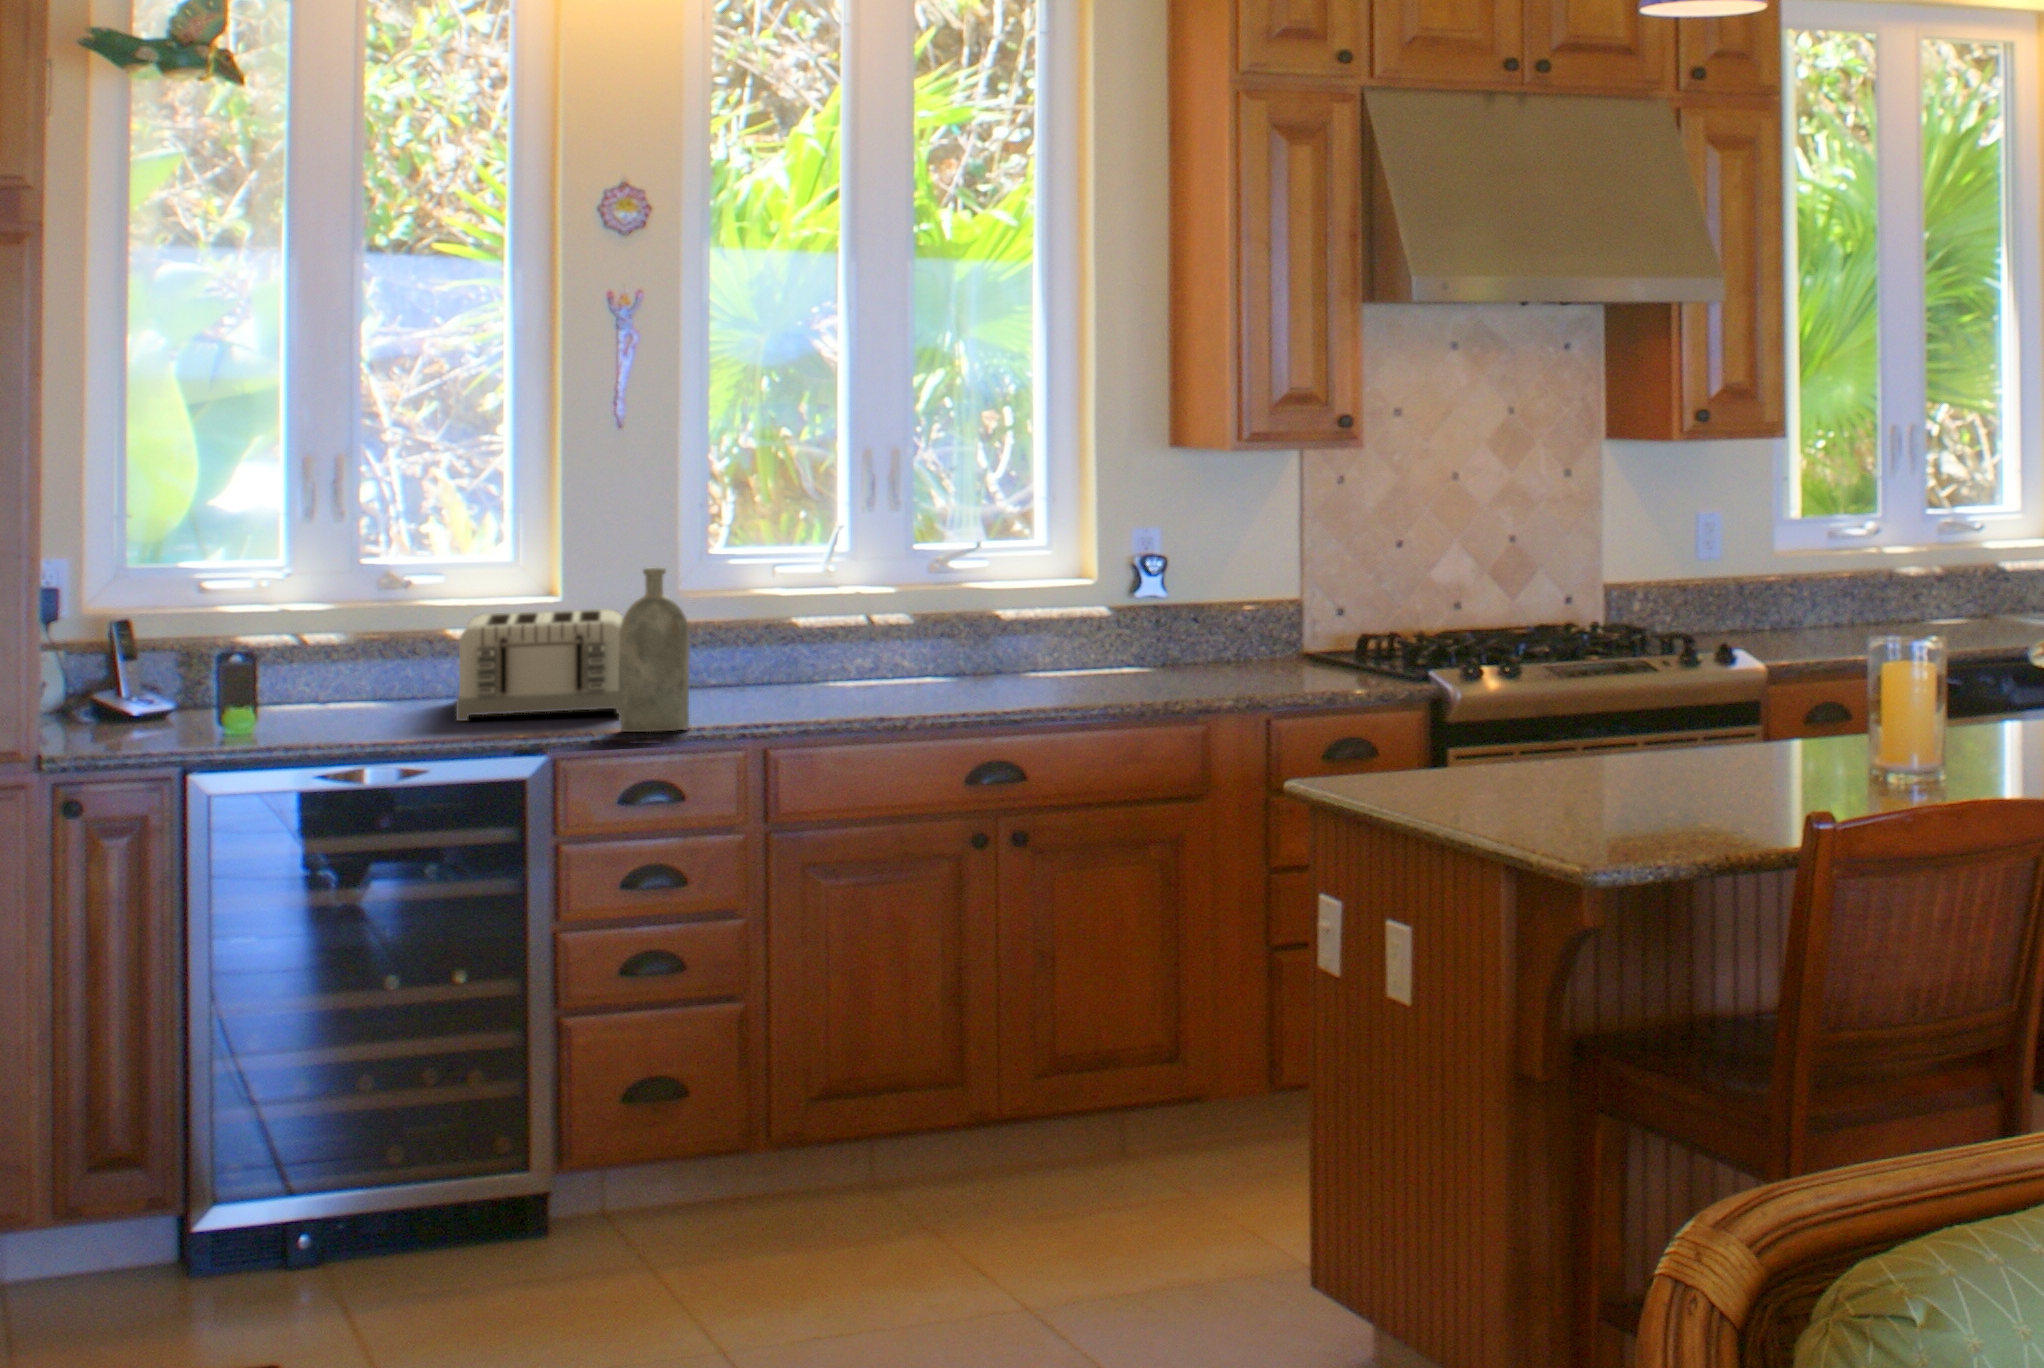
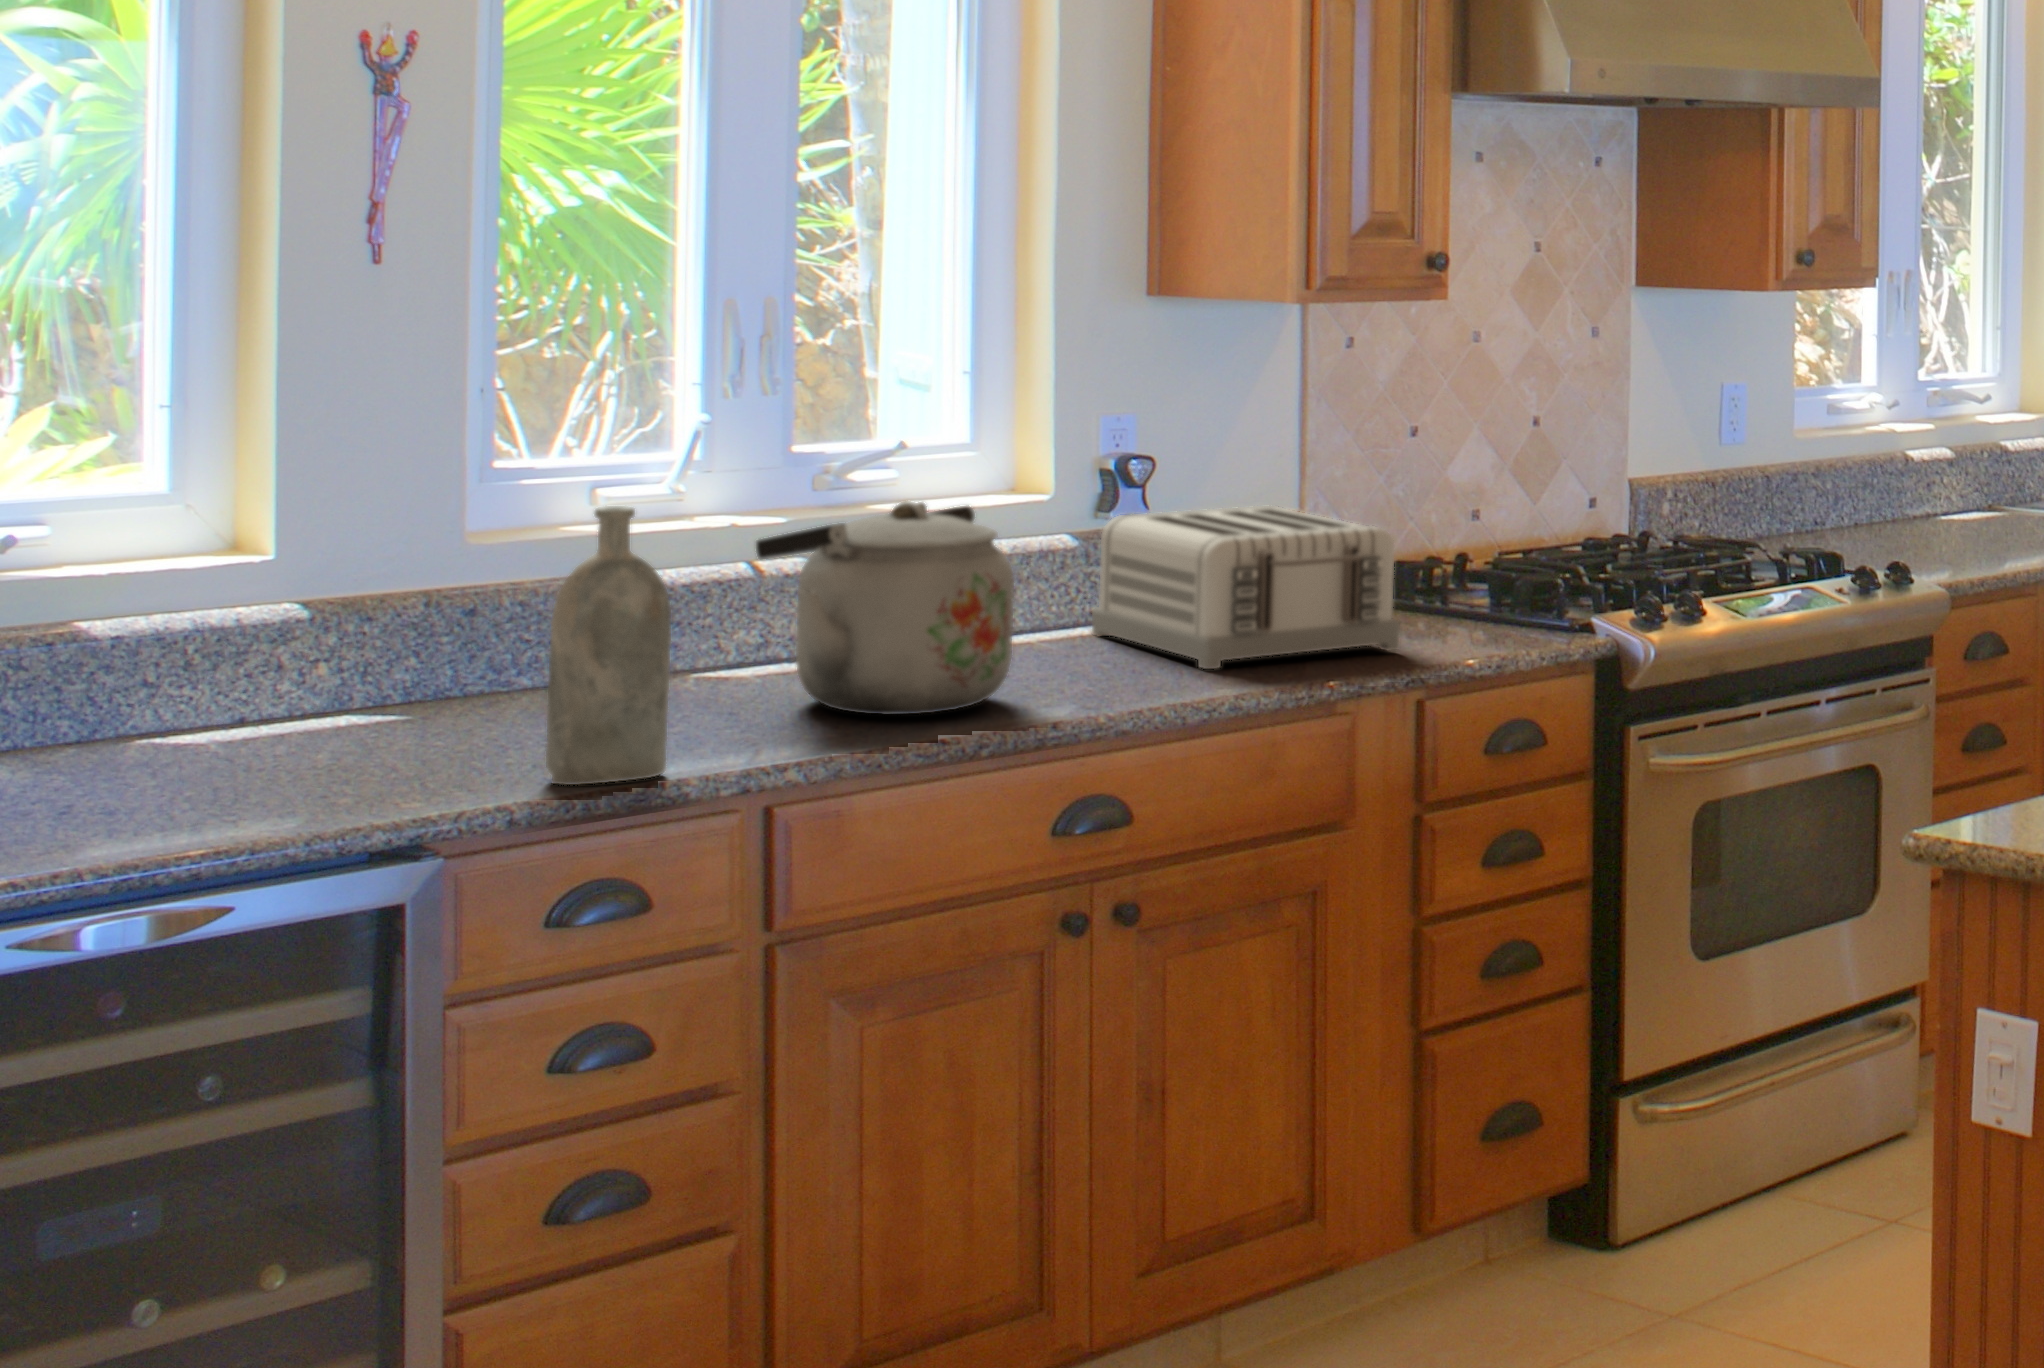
kettle: none [805,574,958,707] -> present [756,501,1014,715]
toaster: present [456,609,623,721] -> present [1092,506,1400,669]

